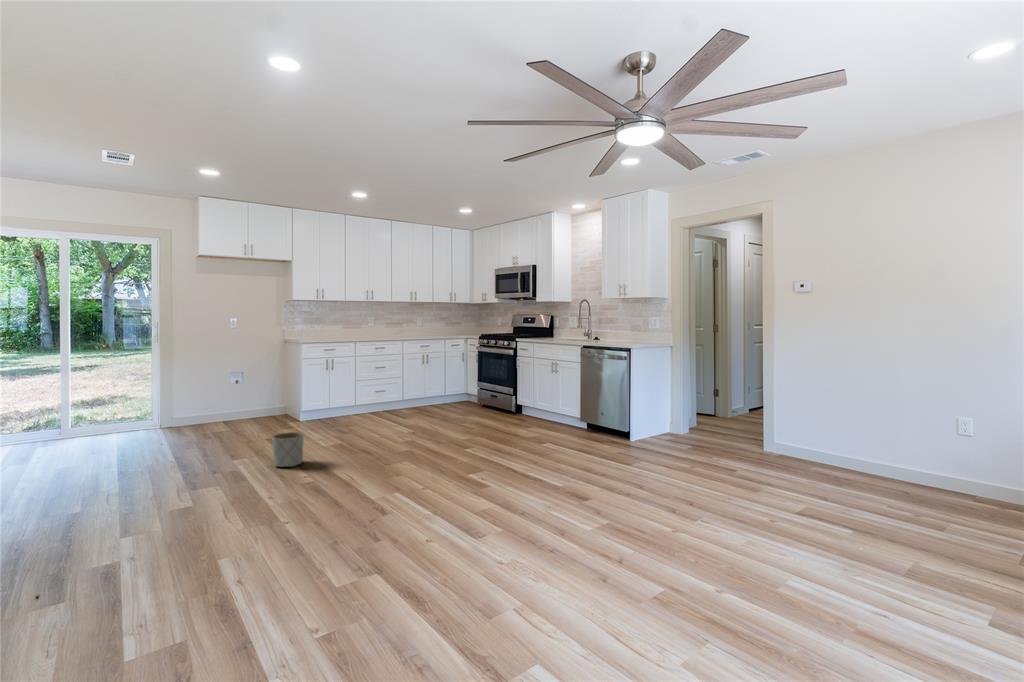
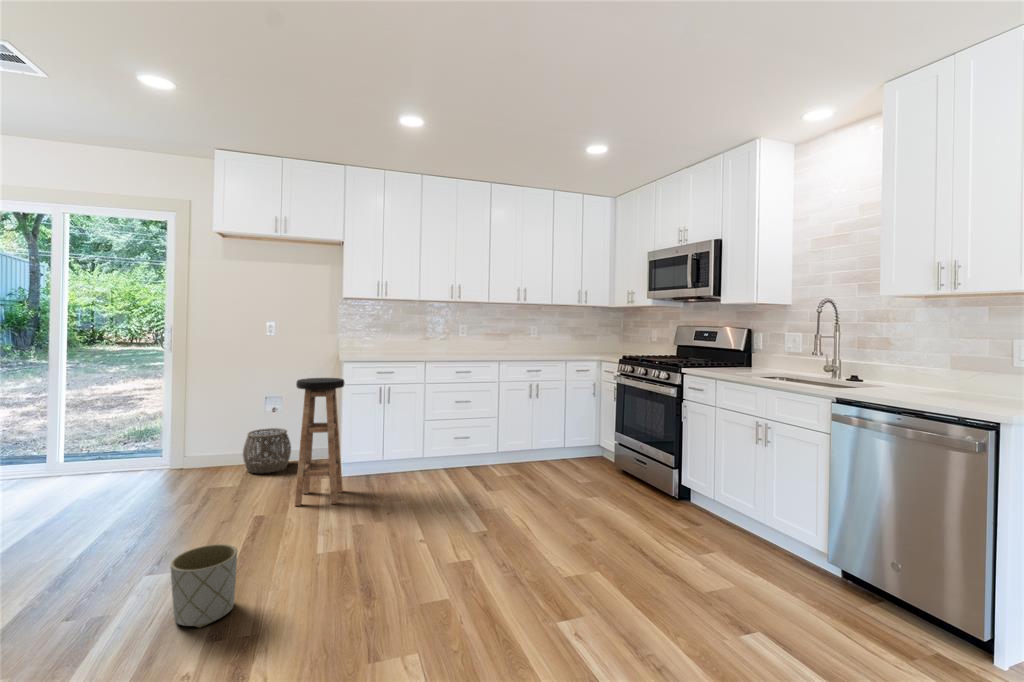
bar stool: none [280,353,312,434] -> present [295,378,345,506]
woven basket: none [220,394,256,425] -> present [243,428,291,473]

